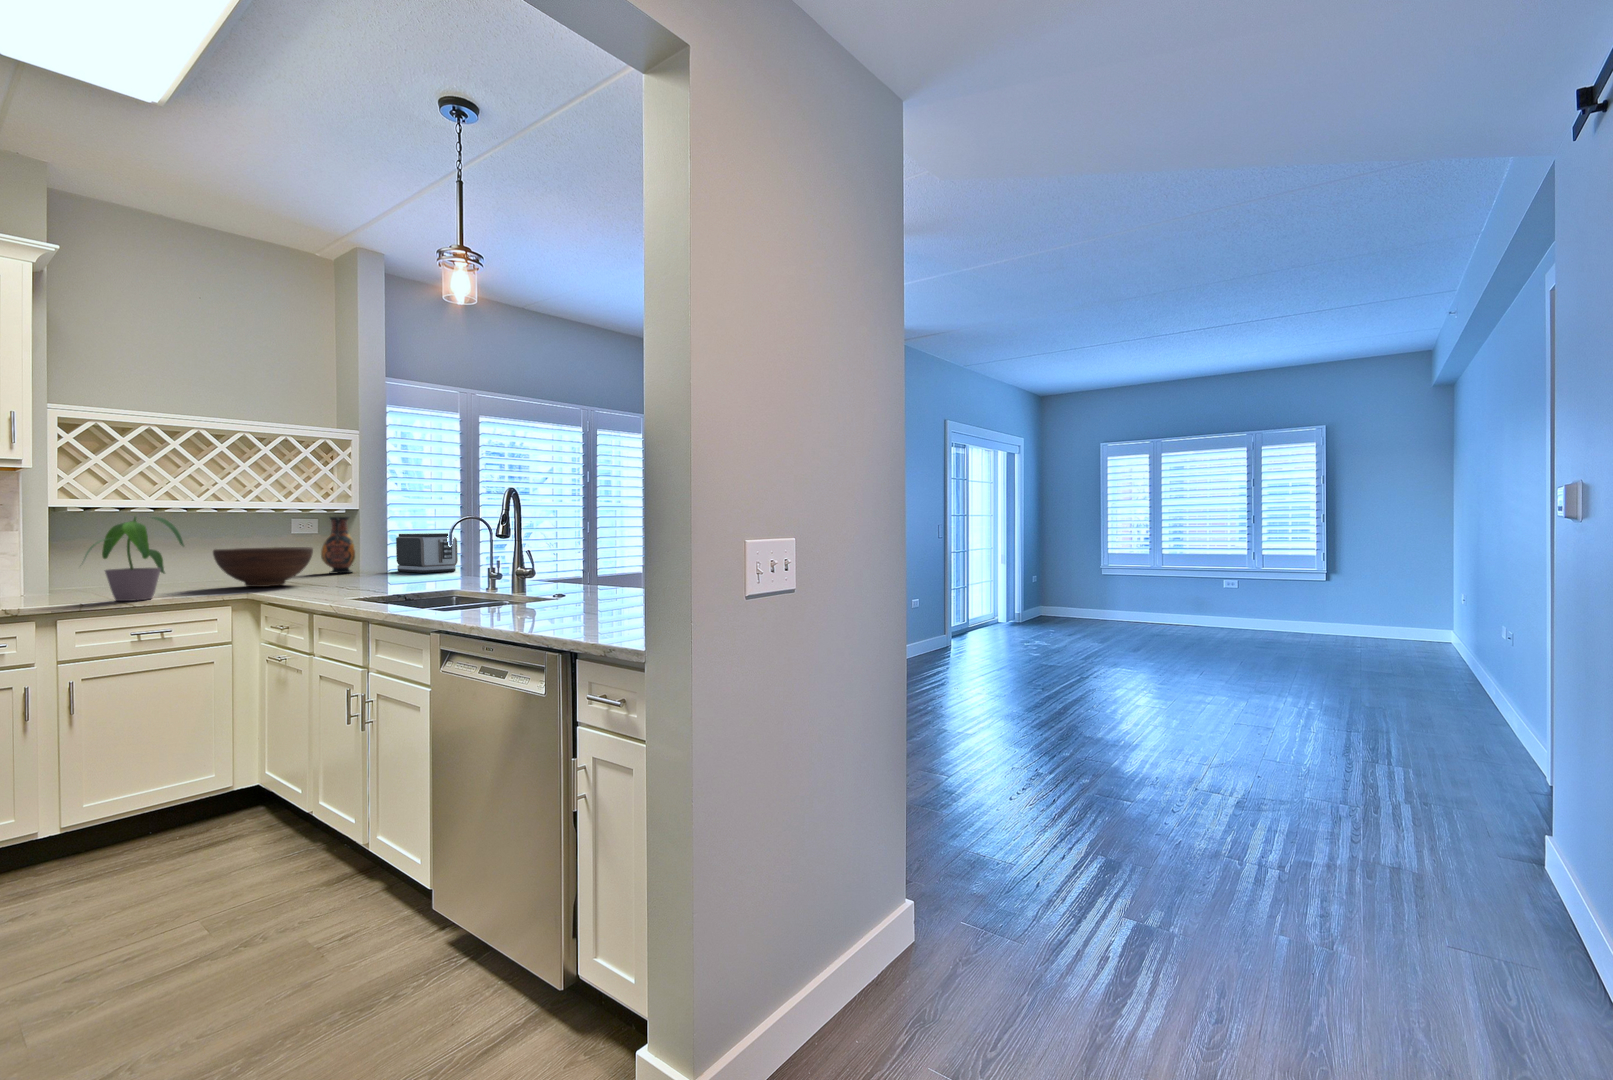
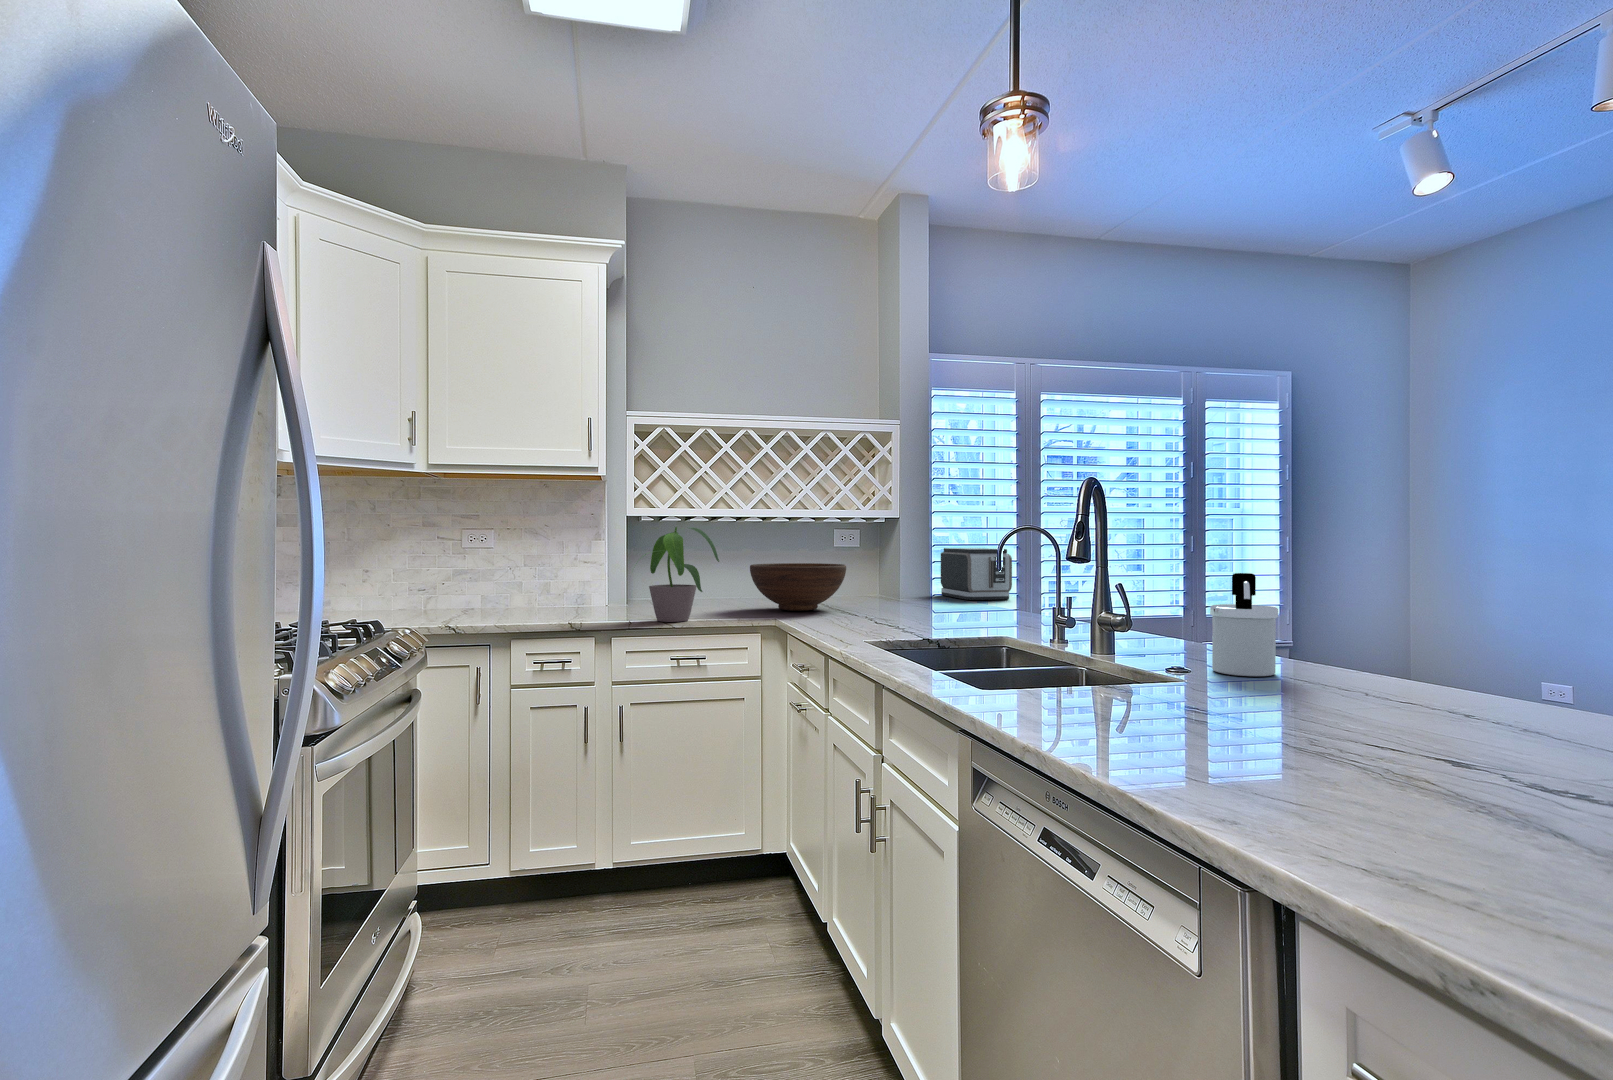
vase: present [321,517,355,574] -> none [861,527,901,595]
soap dispenser: none [580,540,615,596] -> present [1210,573,1278,676]

